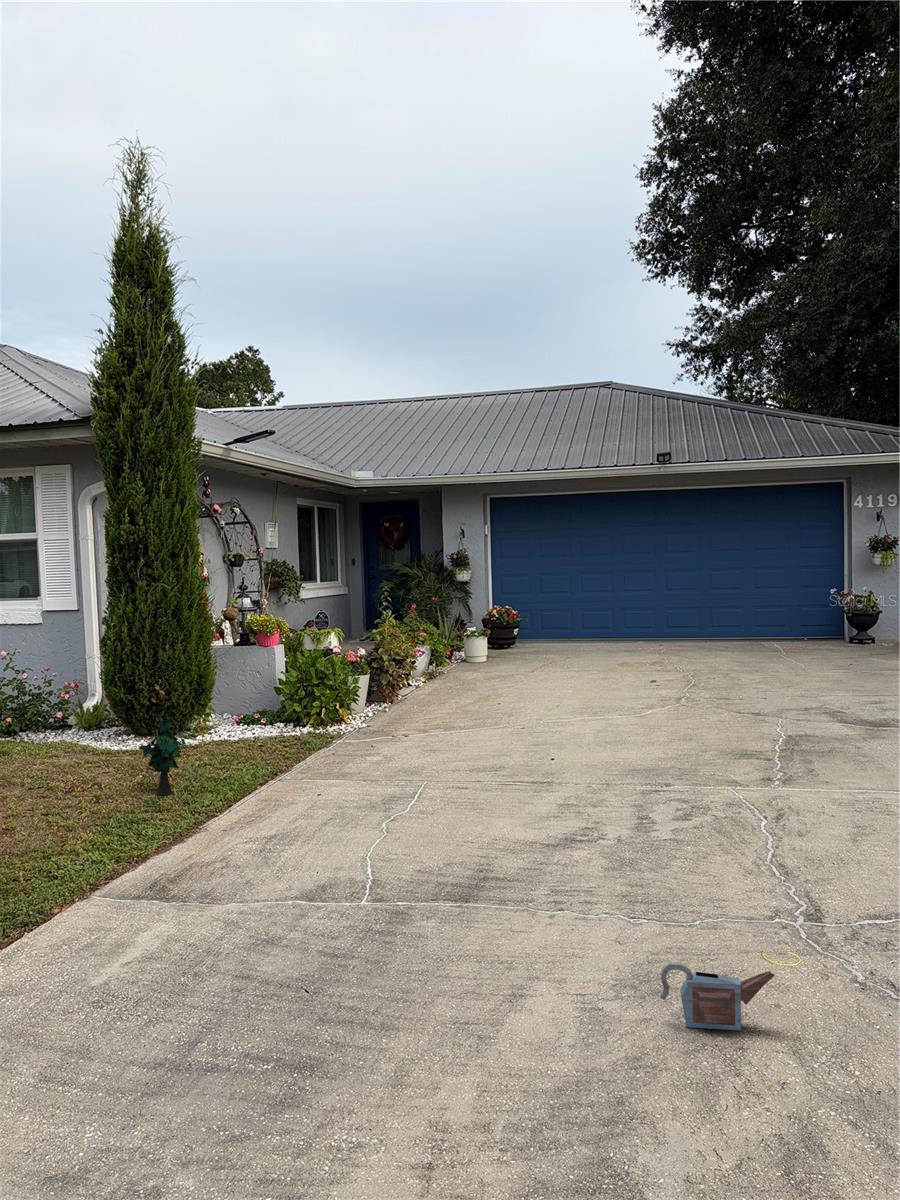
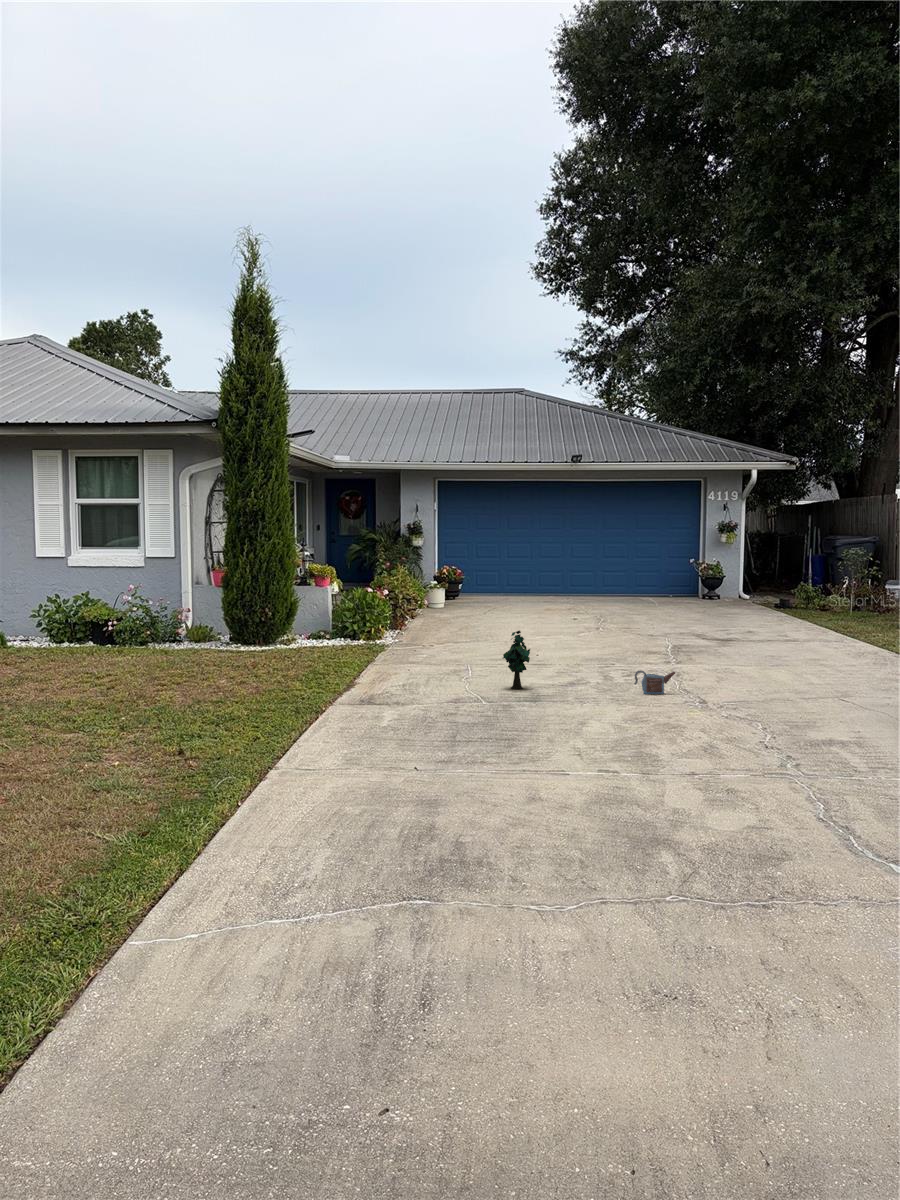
decorative plant: present [138,714,186,796] -> present [503,631,530,689]

